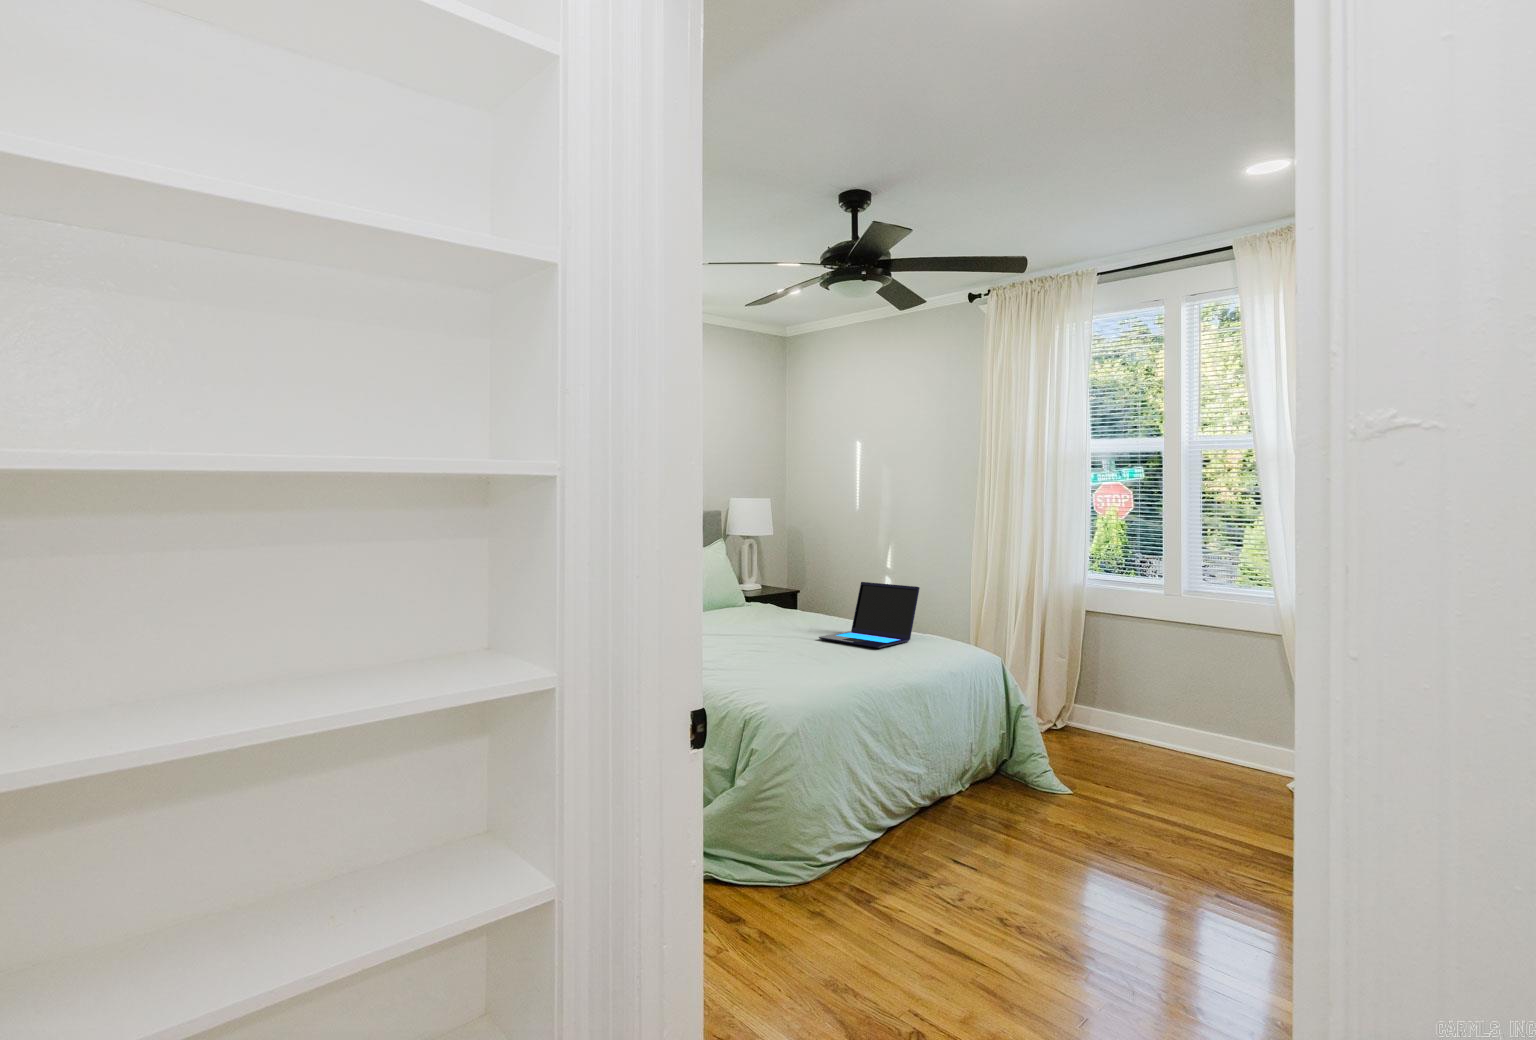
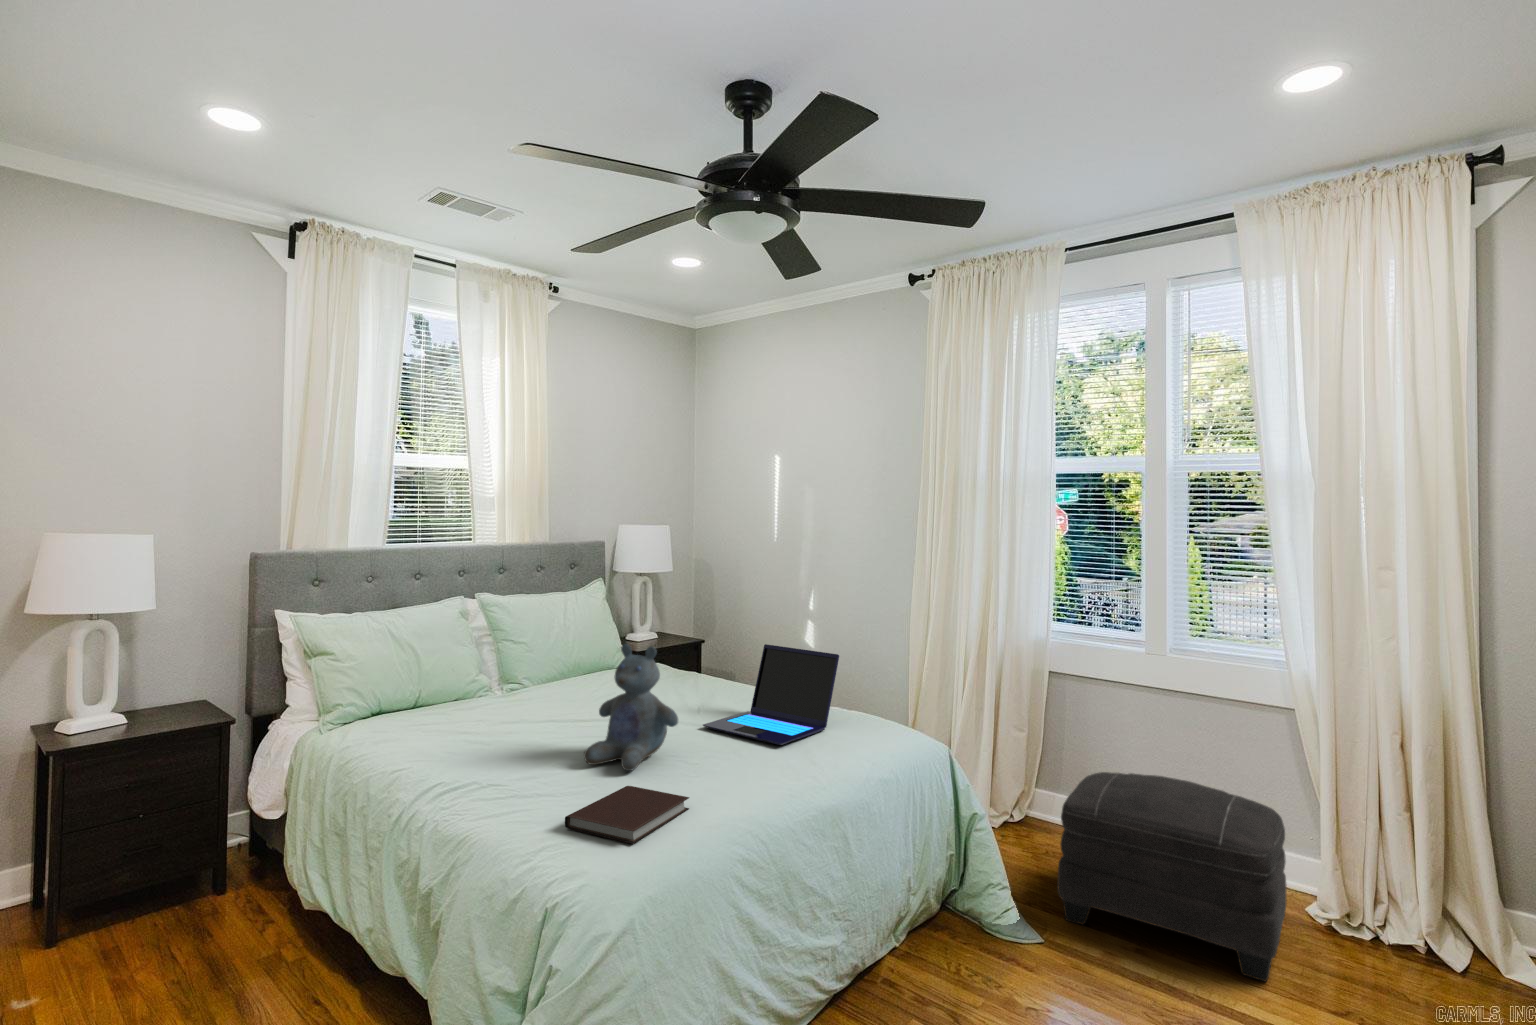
stuffed bear: none [742,573,807,658] -> present [584,644,678,771]
notebook: none [745,663,823,688] -> present [565,786,689,844]
ottoman: none [1085,680,1260,817] -> present [1058,772,1287,981]

